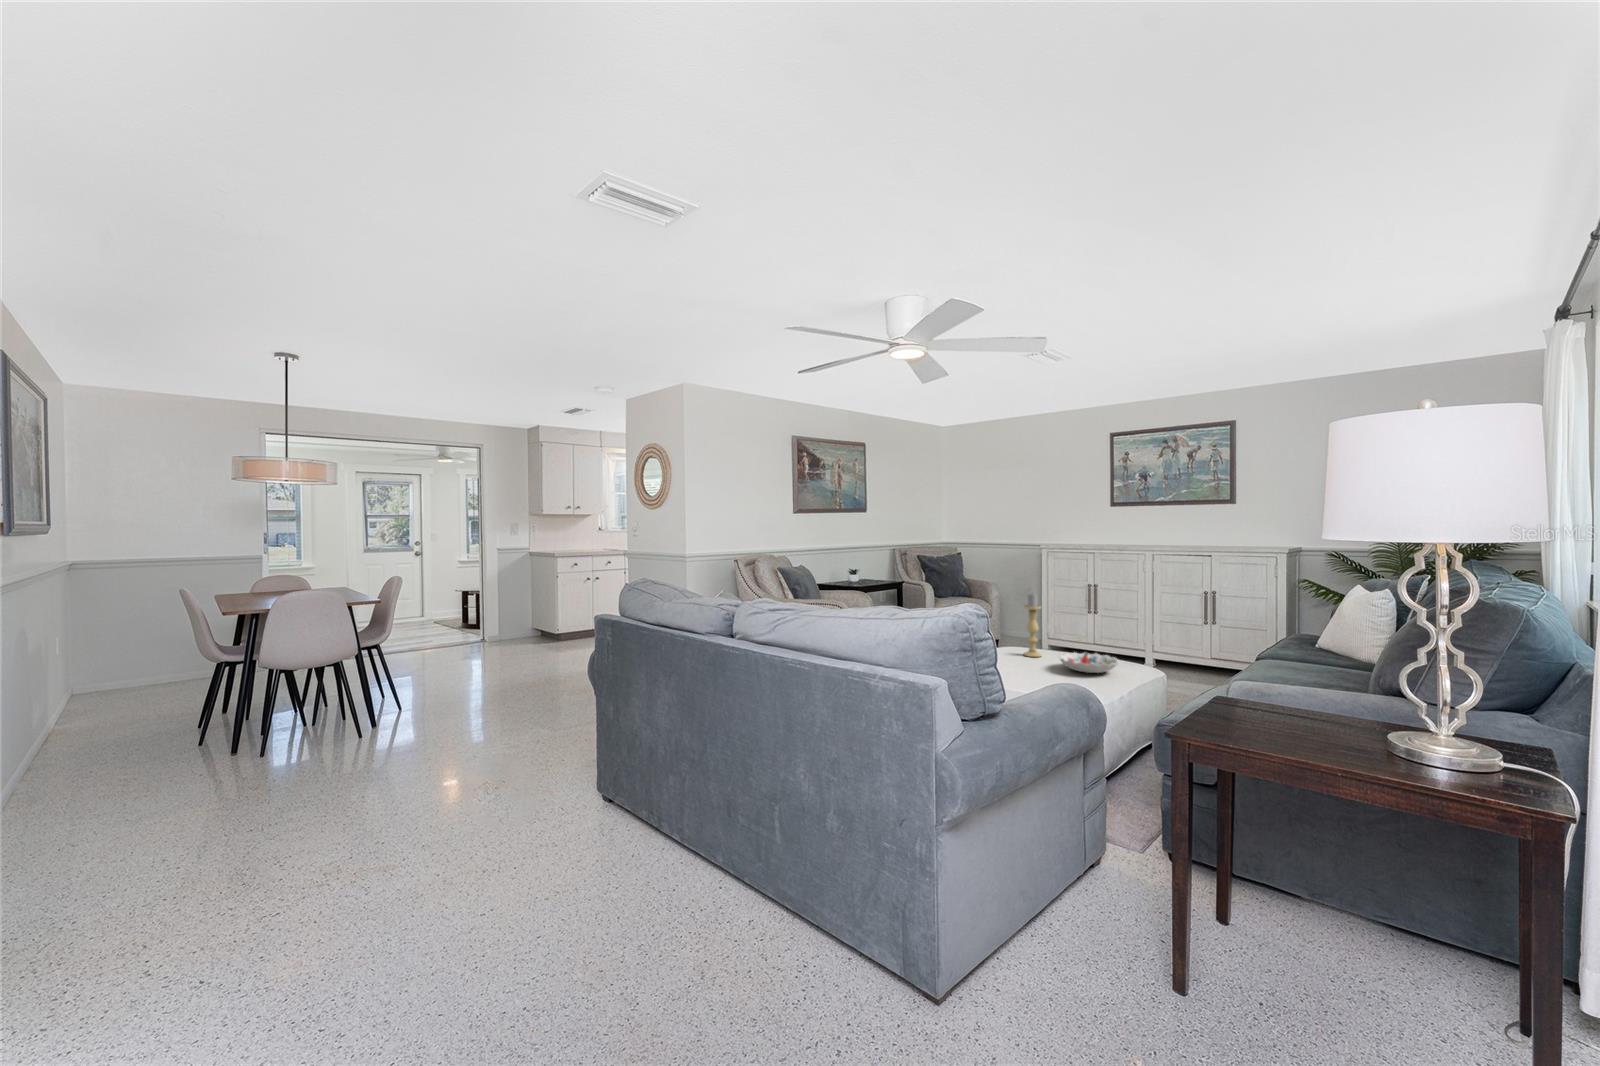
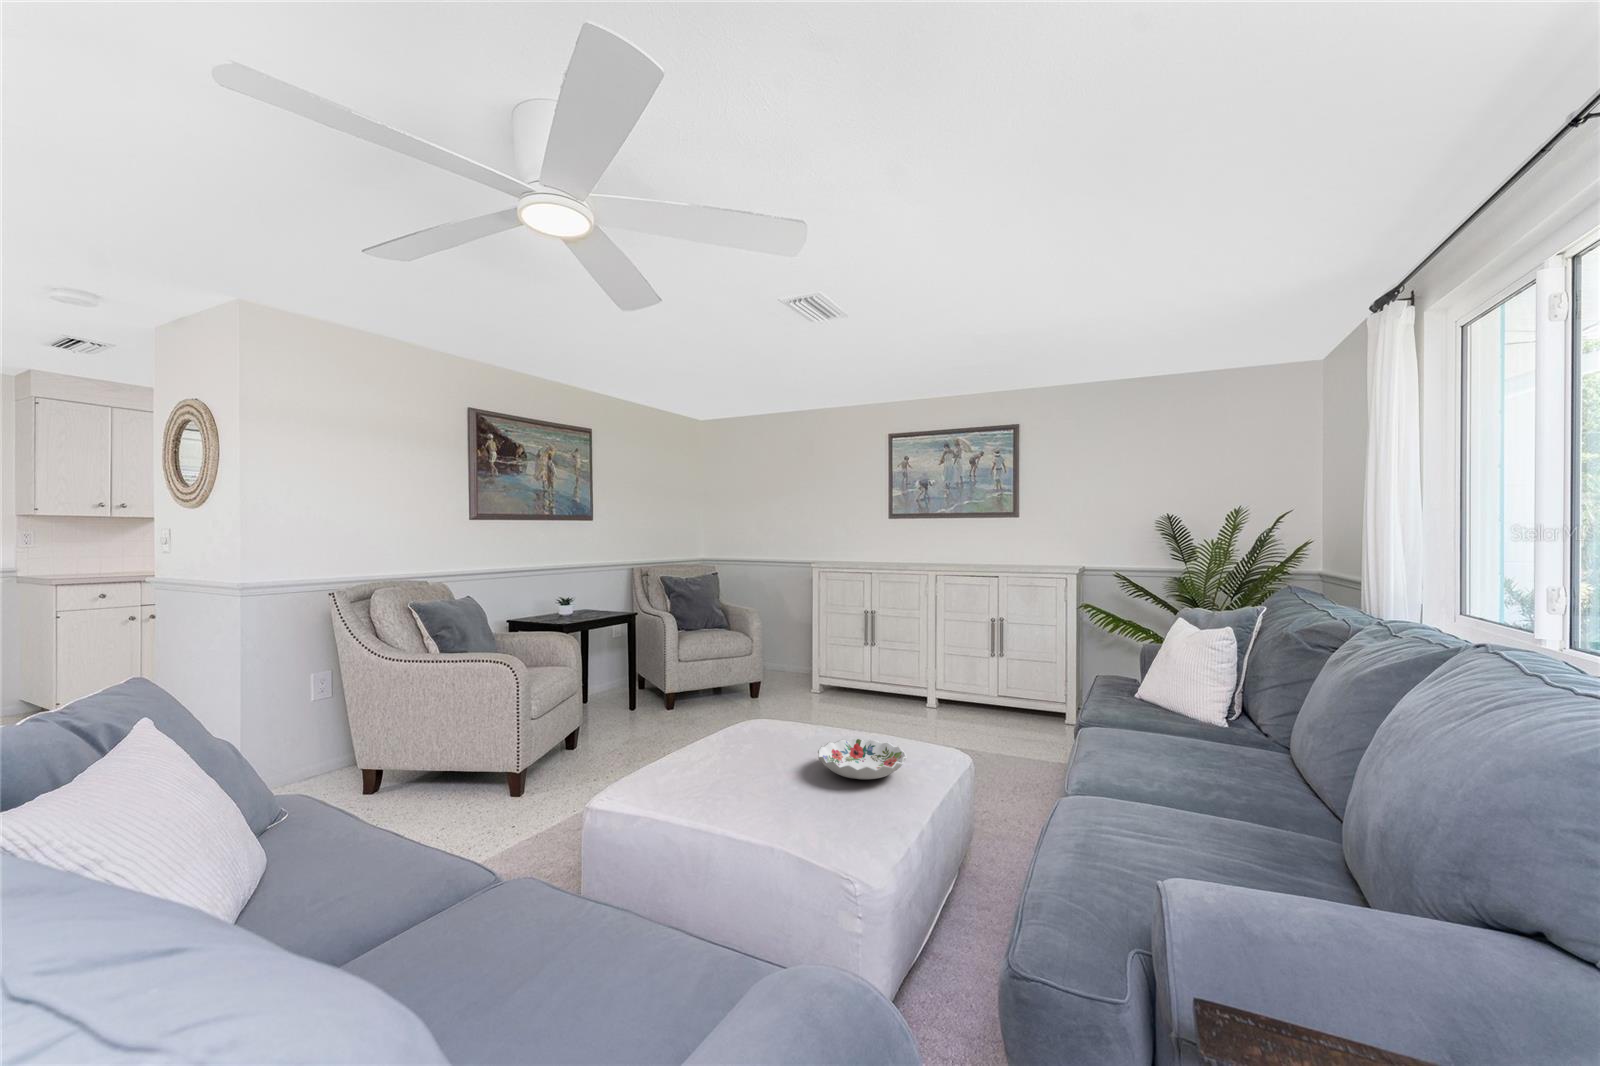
candle holder: present [1024,593,1041,657] -> none [769,643,795,745]

